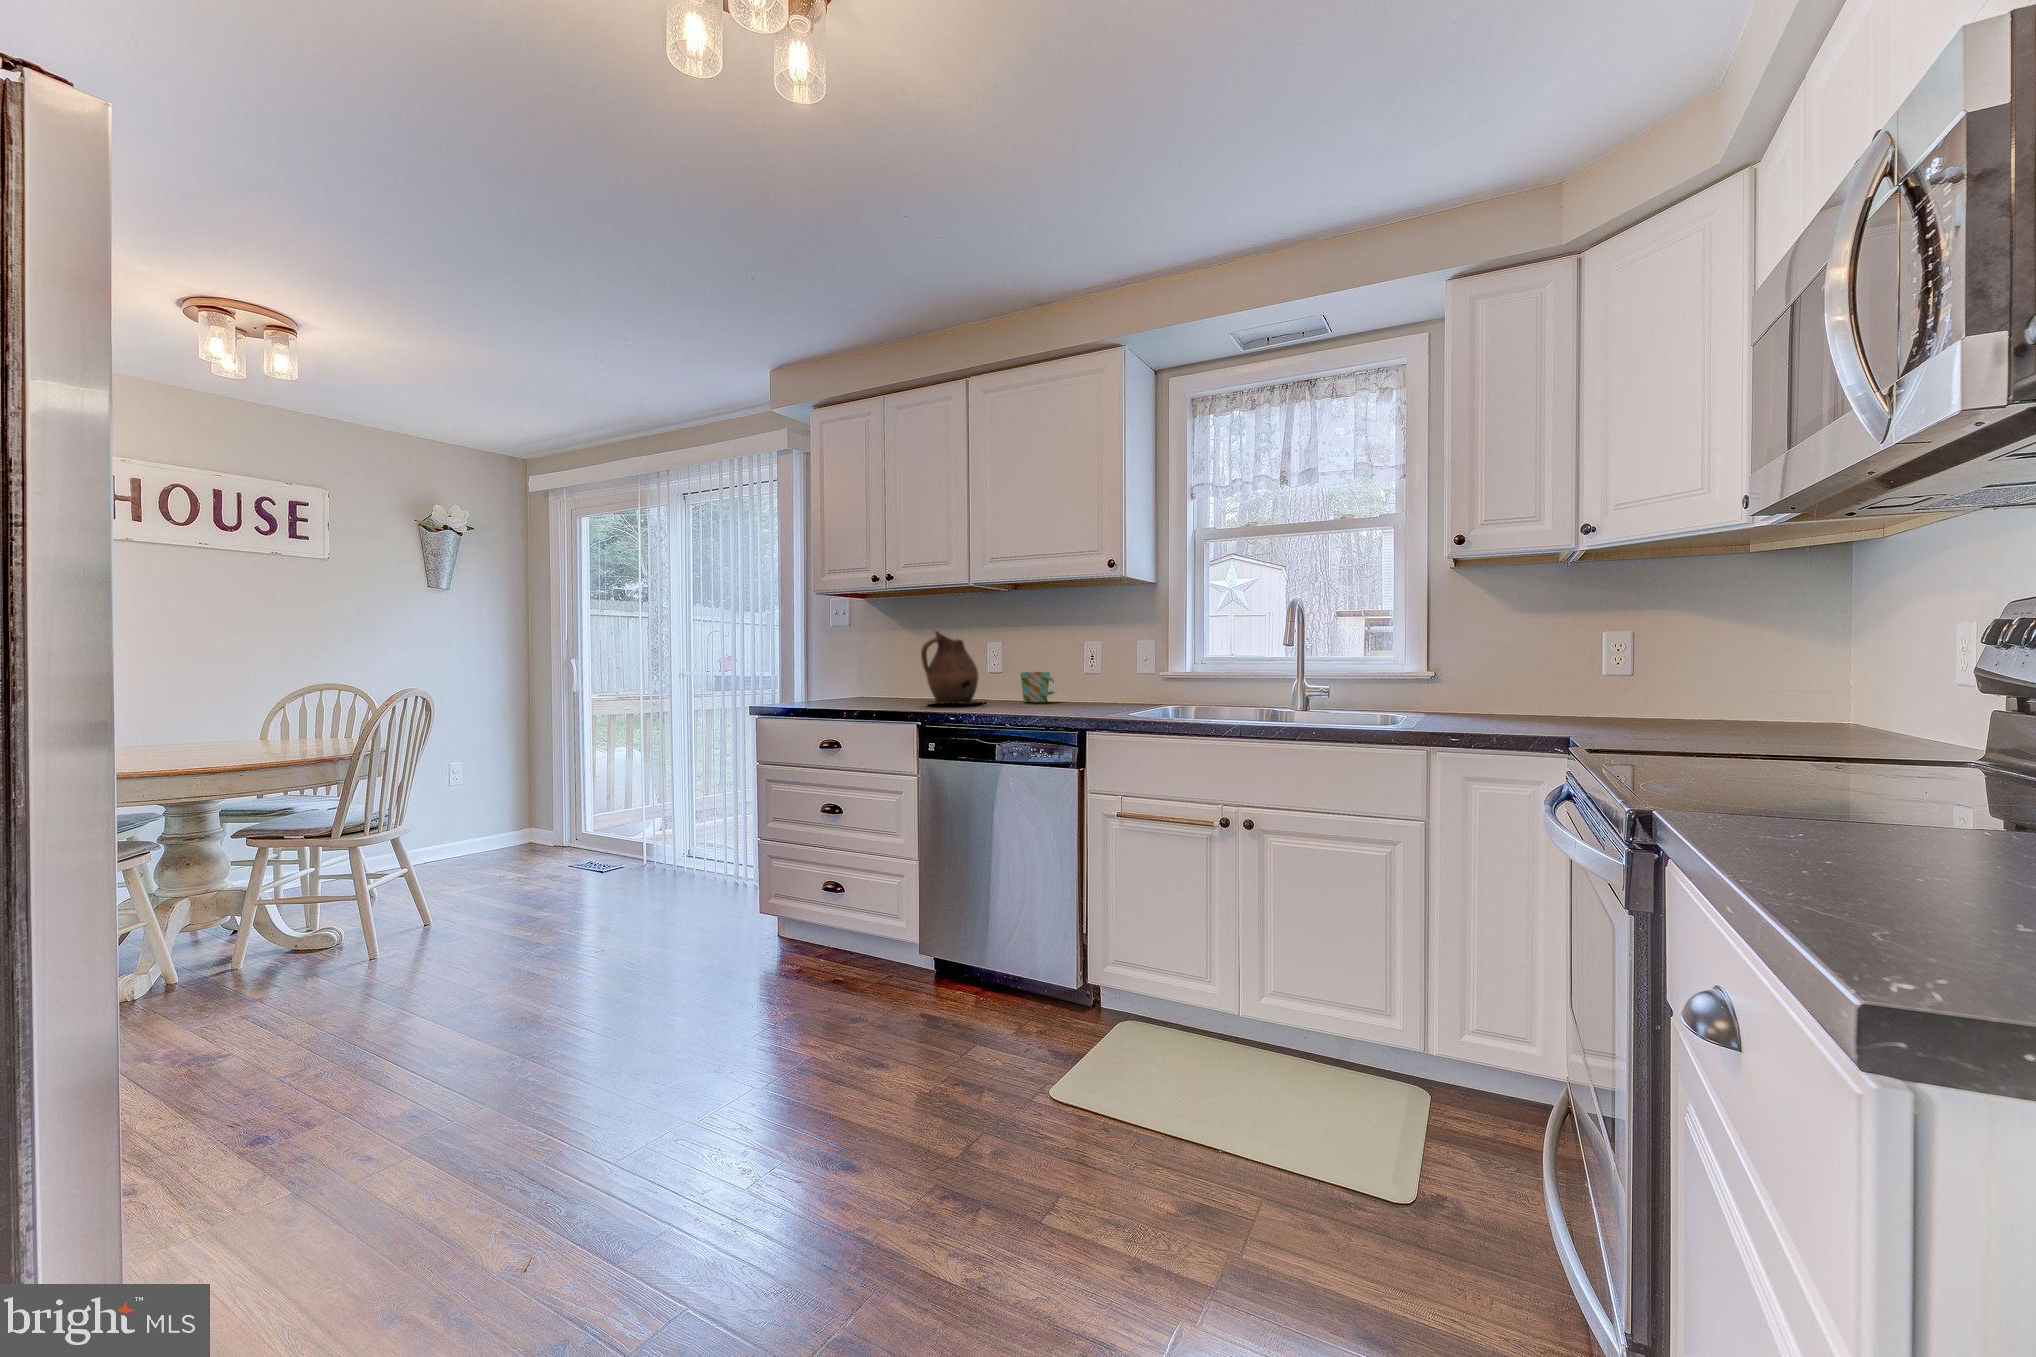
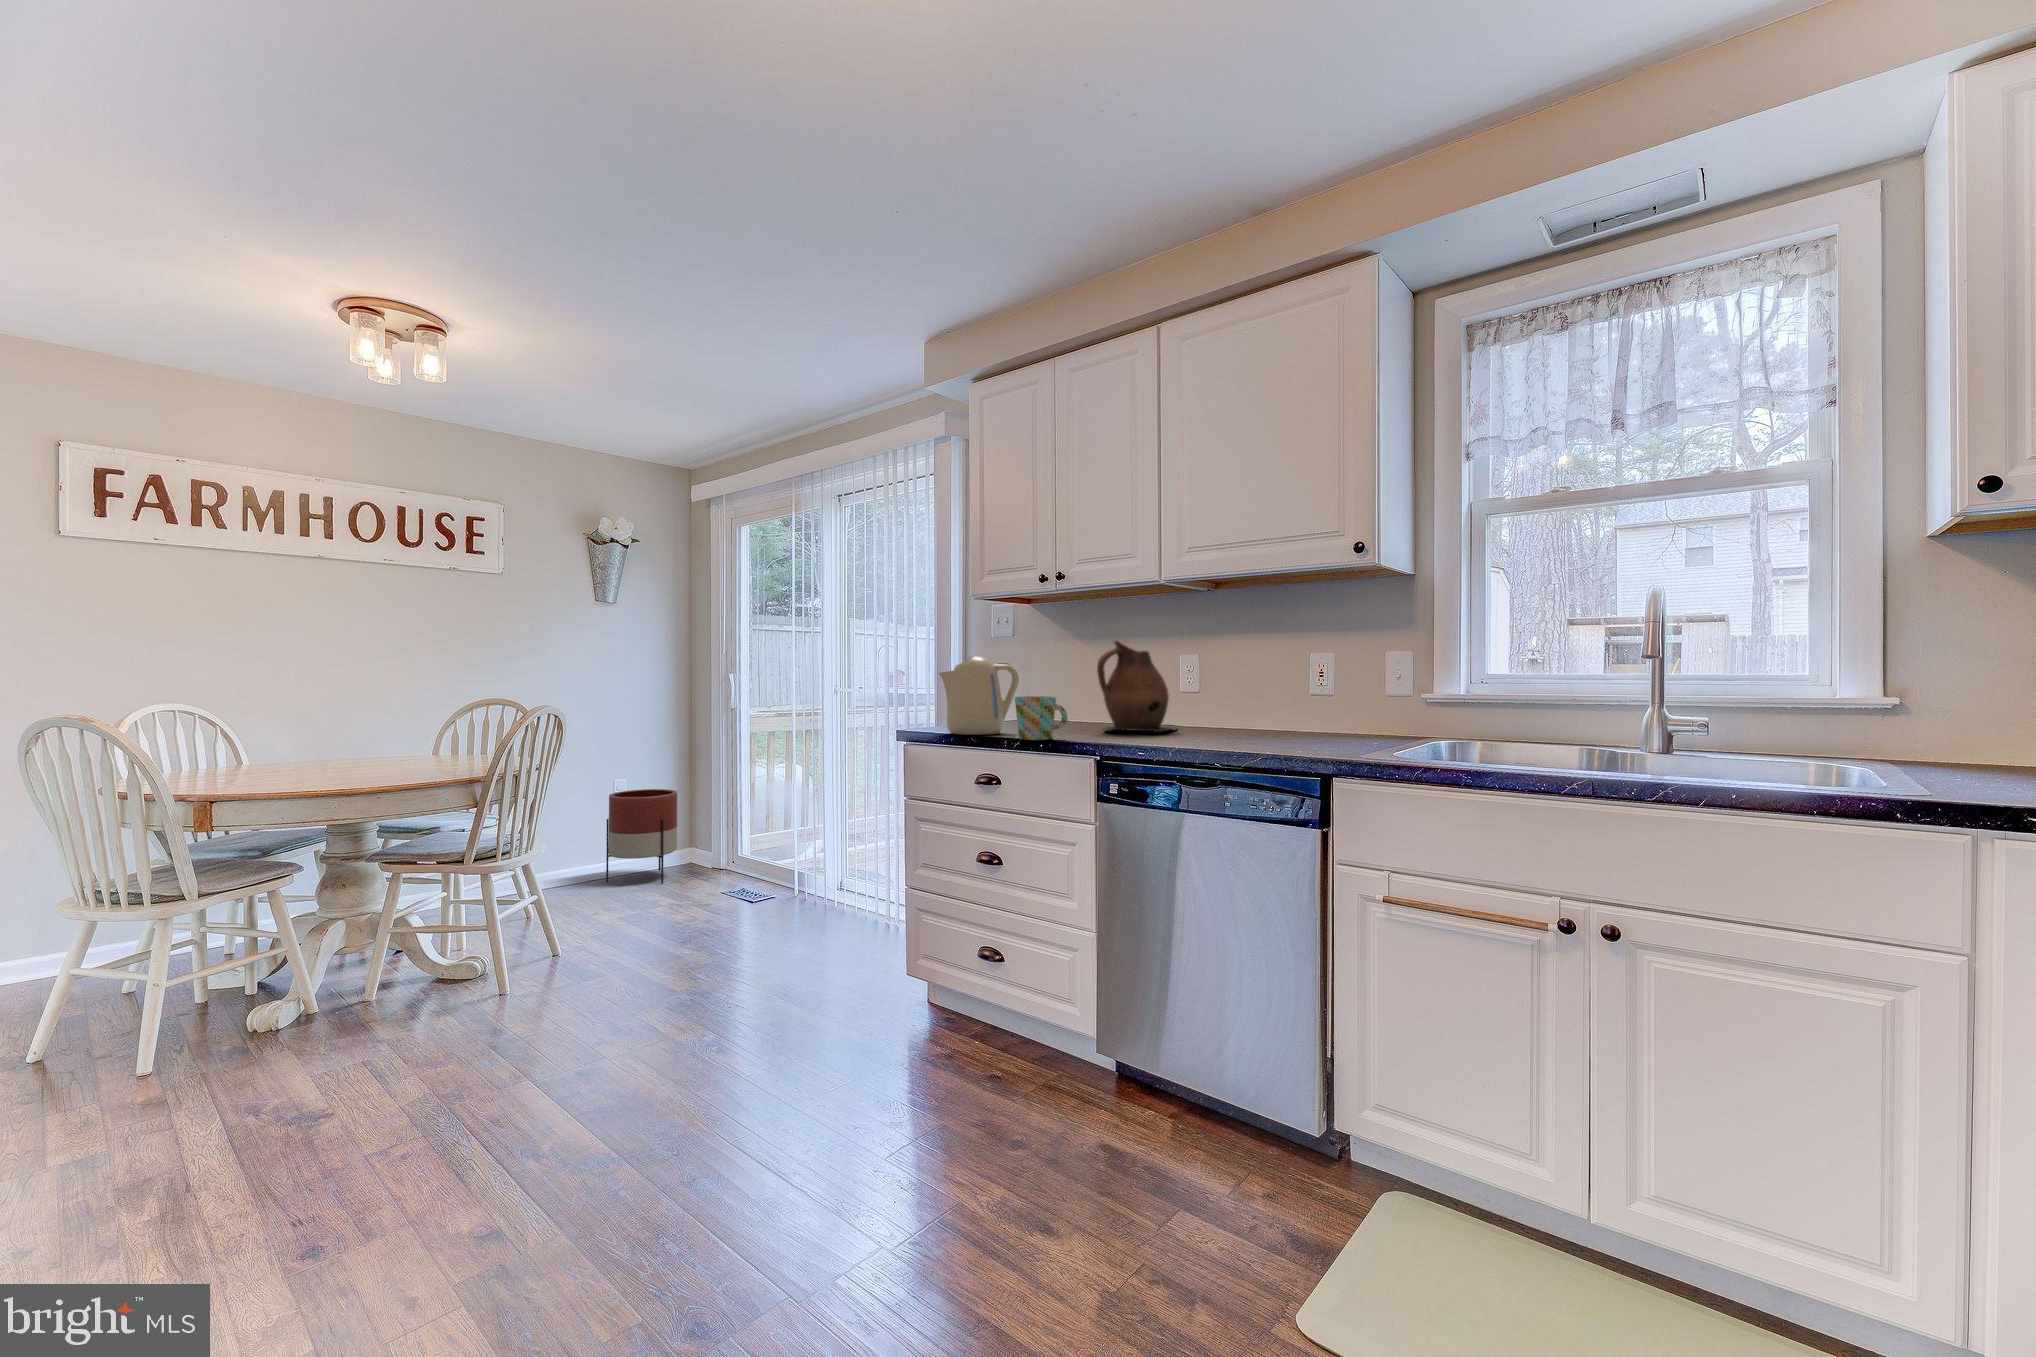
kettle: none [788,643,857,708] -> present [939,656,1019,735]
mug: present [1020,672,1055,702] -> present [1015,696,1067,740]
planter: none [446,772,521,864] -> present [606,789,677,883]

